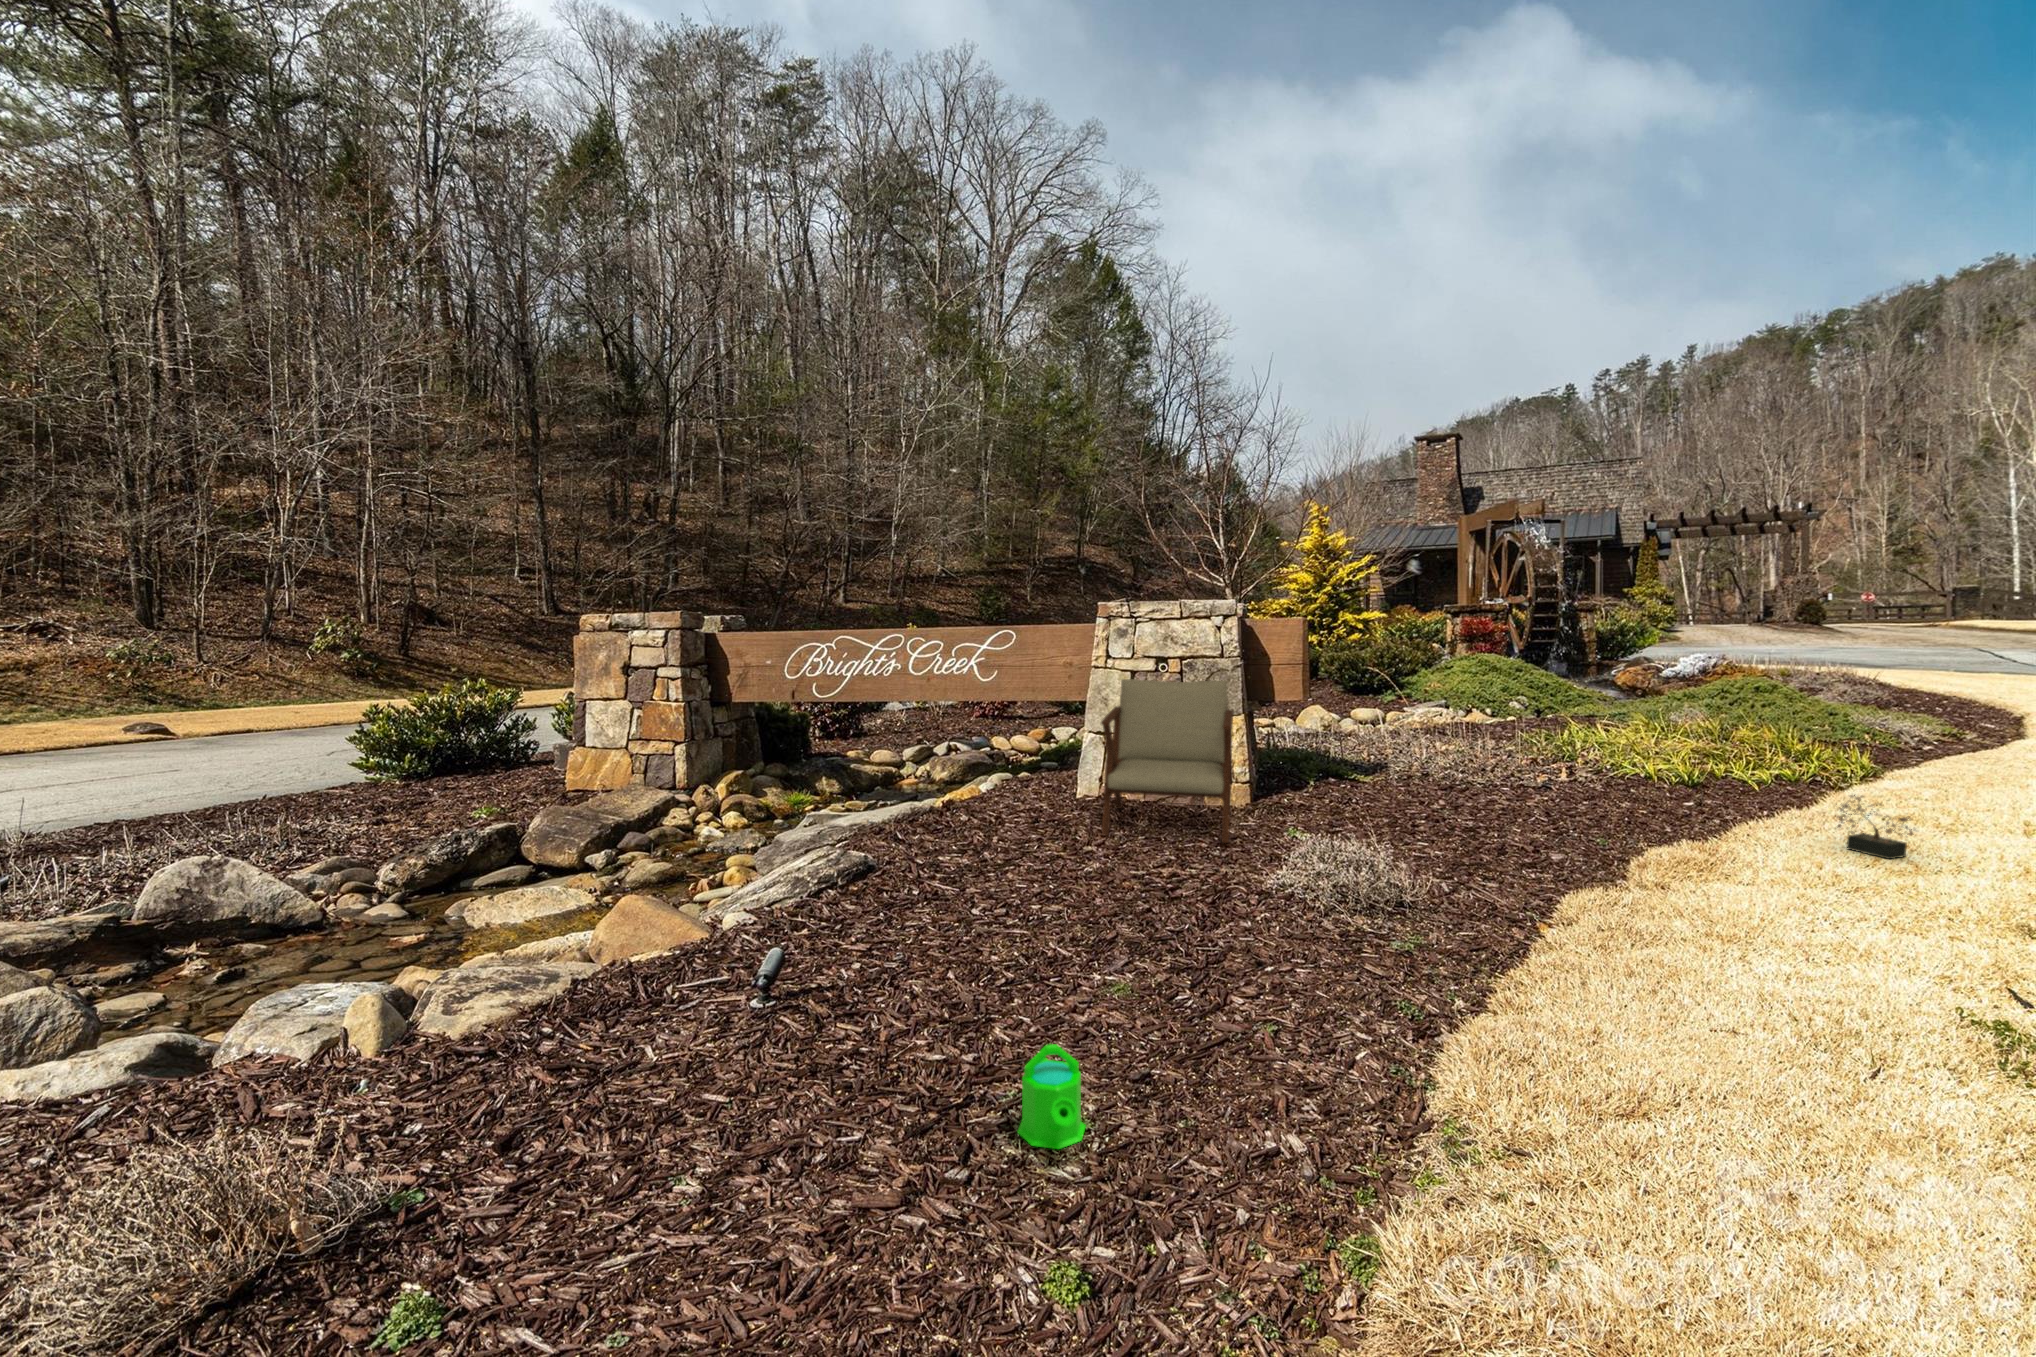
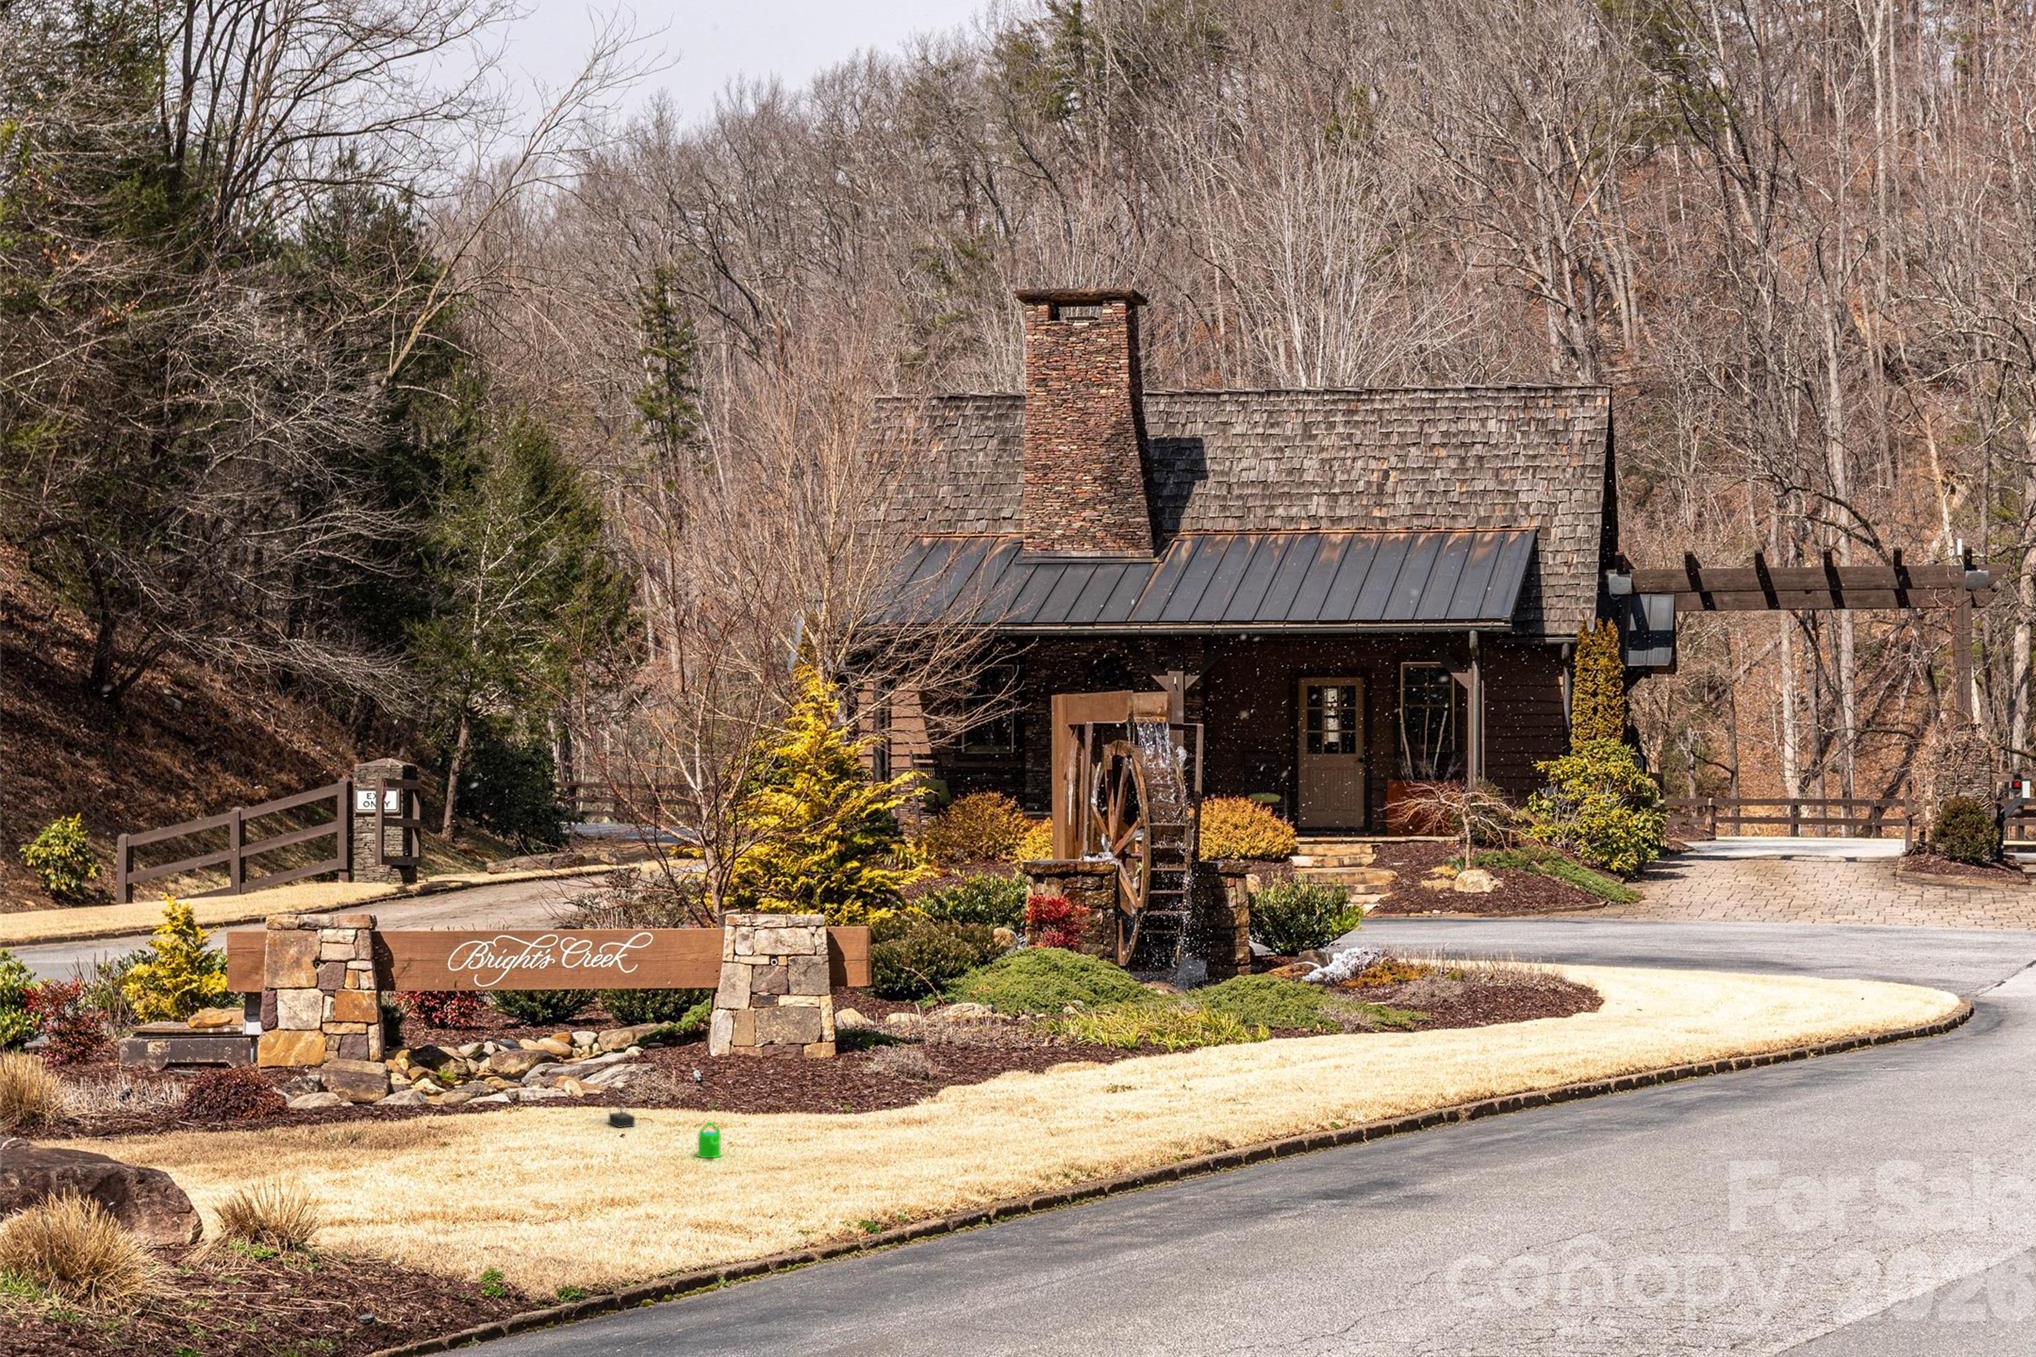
lounge chair: present [1101,679,1234,843] -> none [727,971,819,1080]
decorative plant: present [1836,795,1916,859] -> present [604,1094,637,1128]

